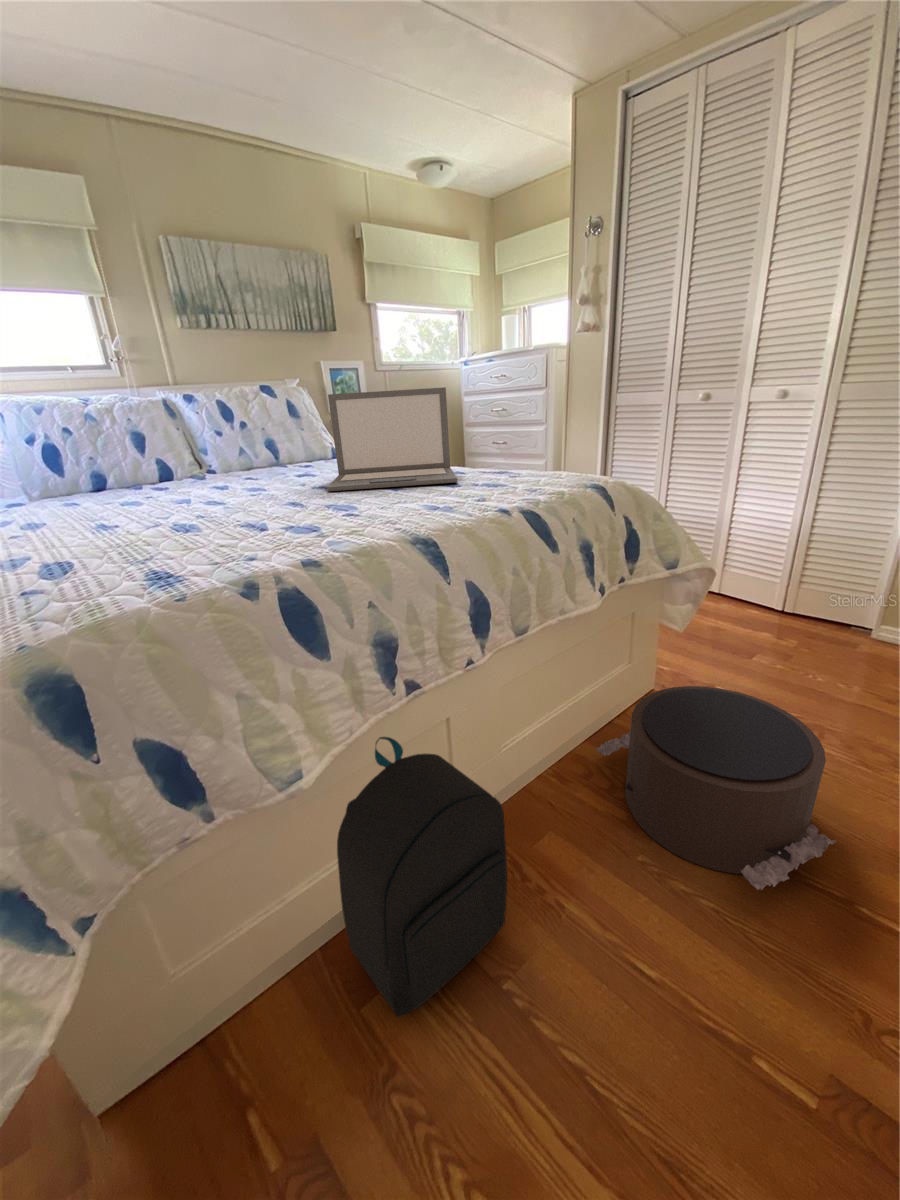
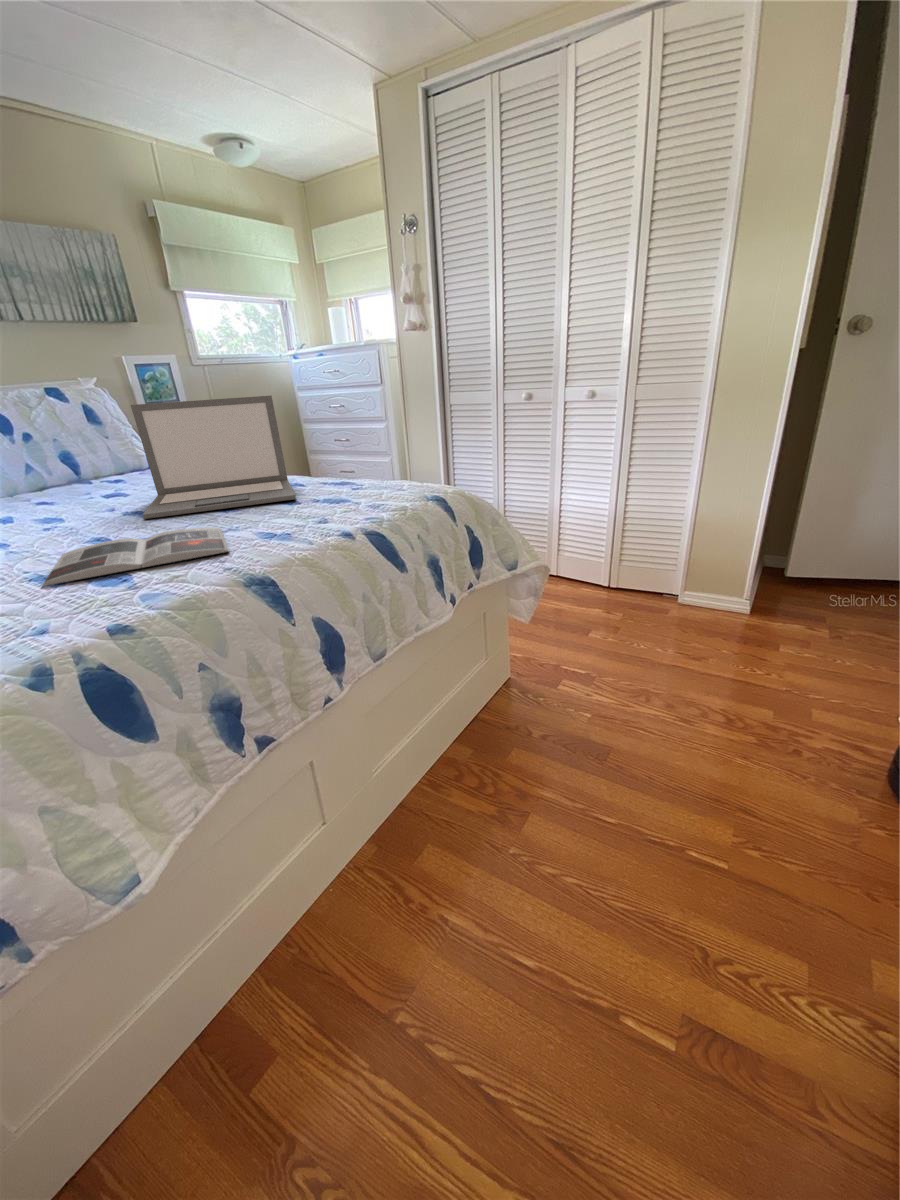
magazine: none [253,498,399,530] -> present [42,527,229,586]
pouf: present [596,686,836,890] -> none [463,674,665,858]
backpack: present [337,737,507,1017] -> none [196,805,393,1094]

